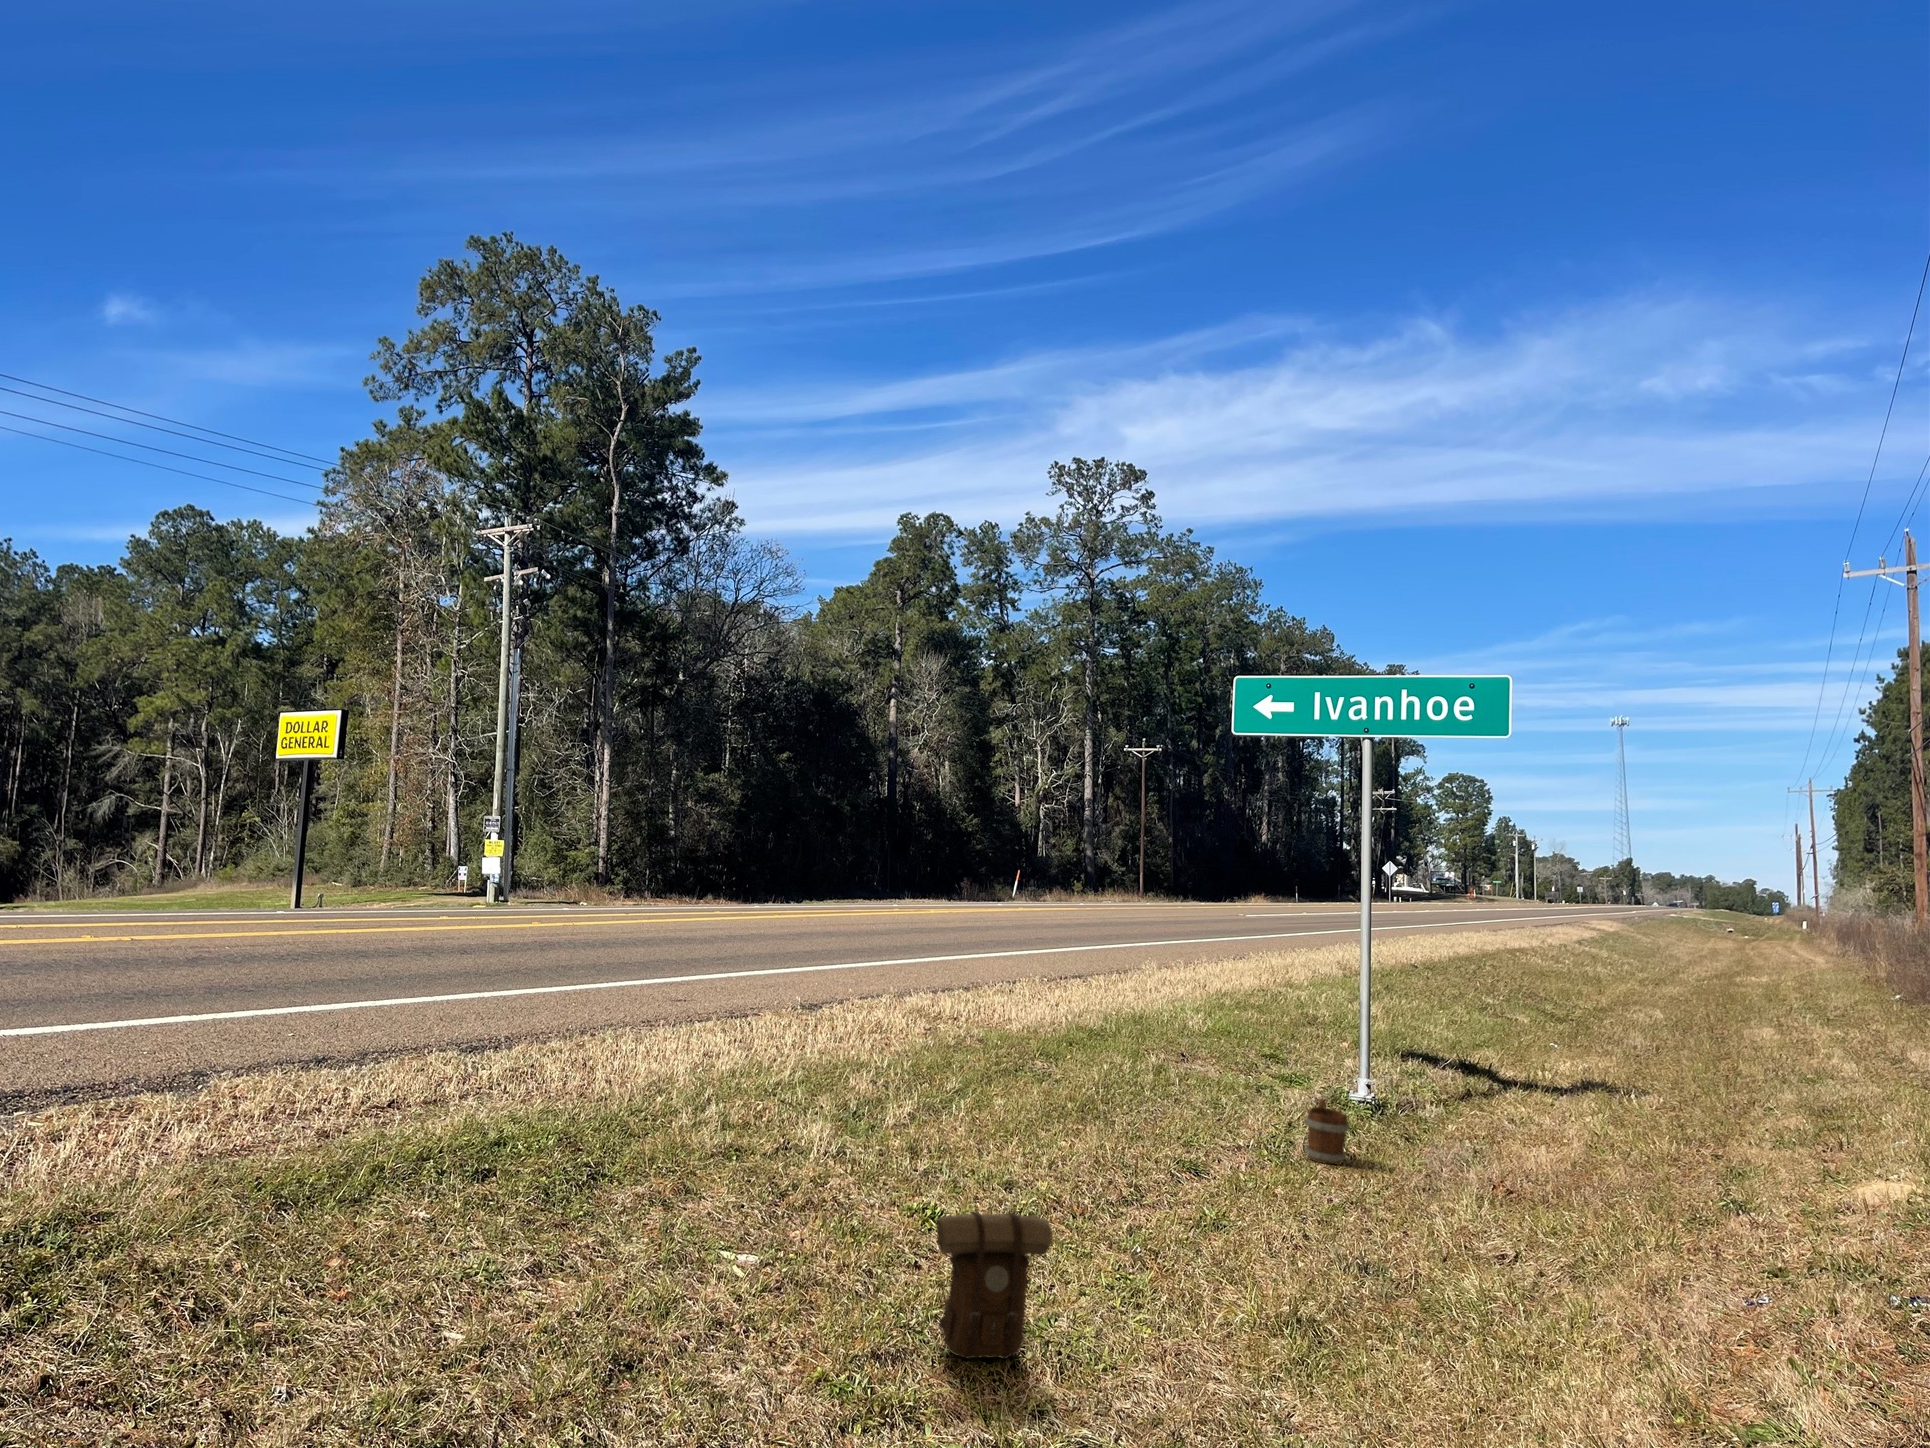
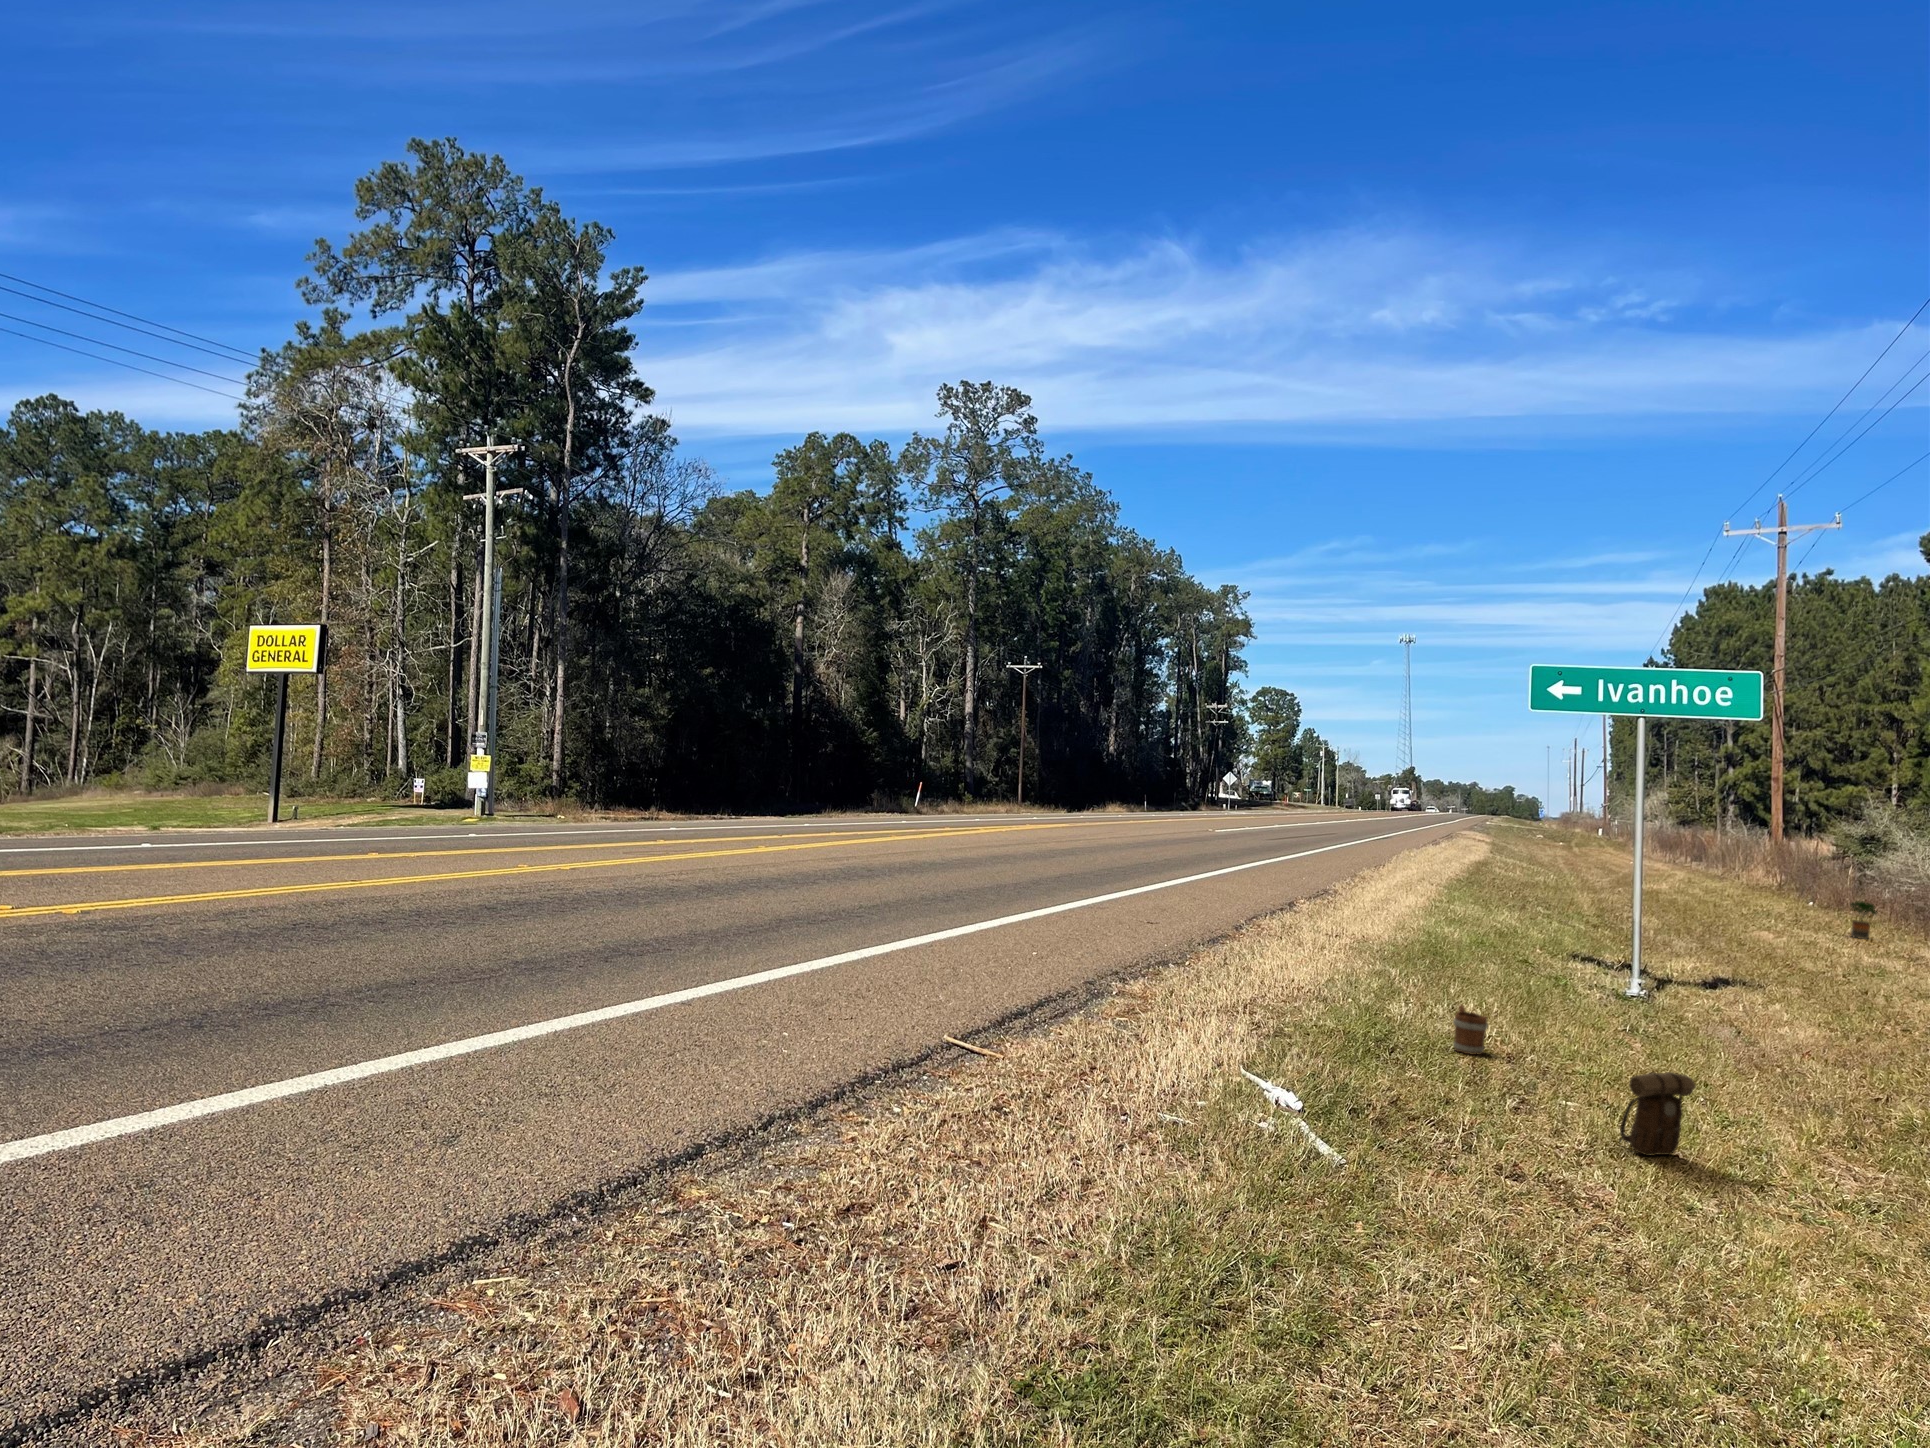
potted tree: none [1777,993,1812,1040] -> present [1851,901,1878,939]
bucket: present [1304,1099,1350,1165] -> present [1453,1005,1488,1055]

